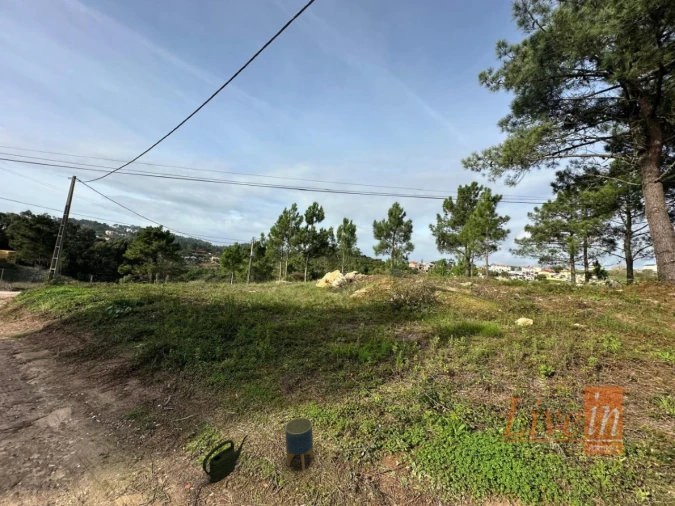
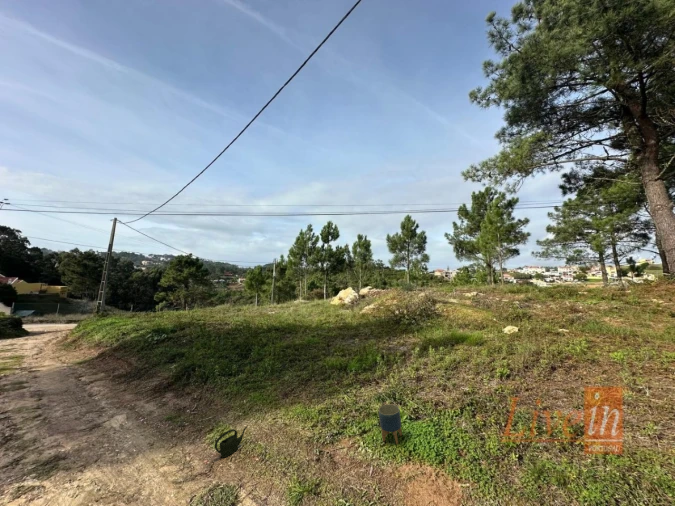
planter: present [285,418,313,470] -> present [379,404,402,444]

